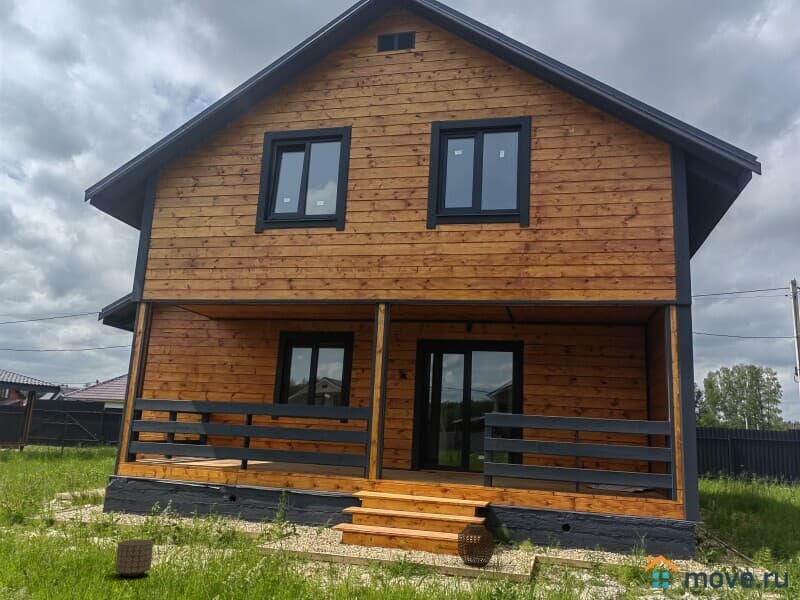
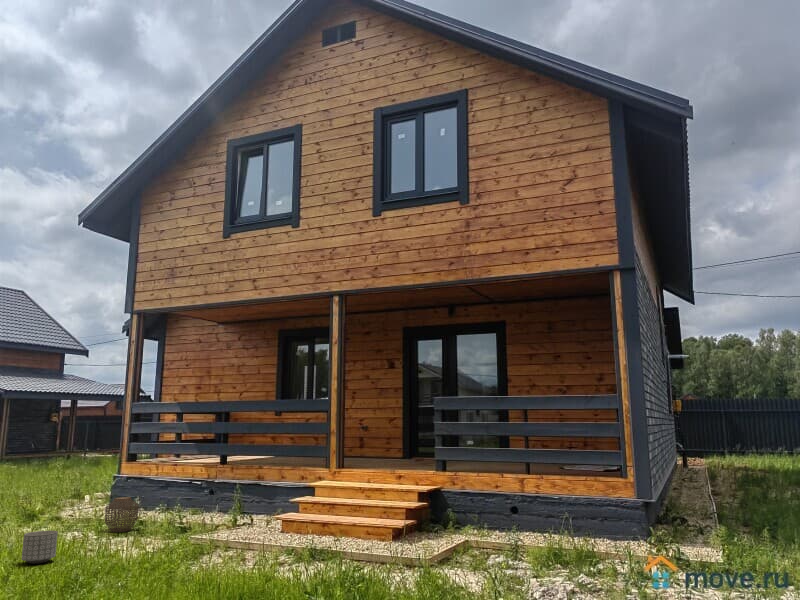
woven basket: present [458,524,494,567] -> present [105,497,138,532]

